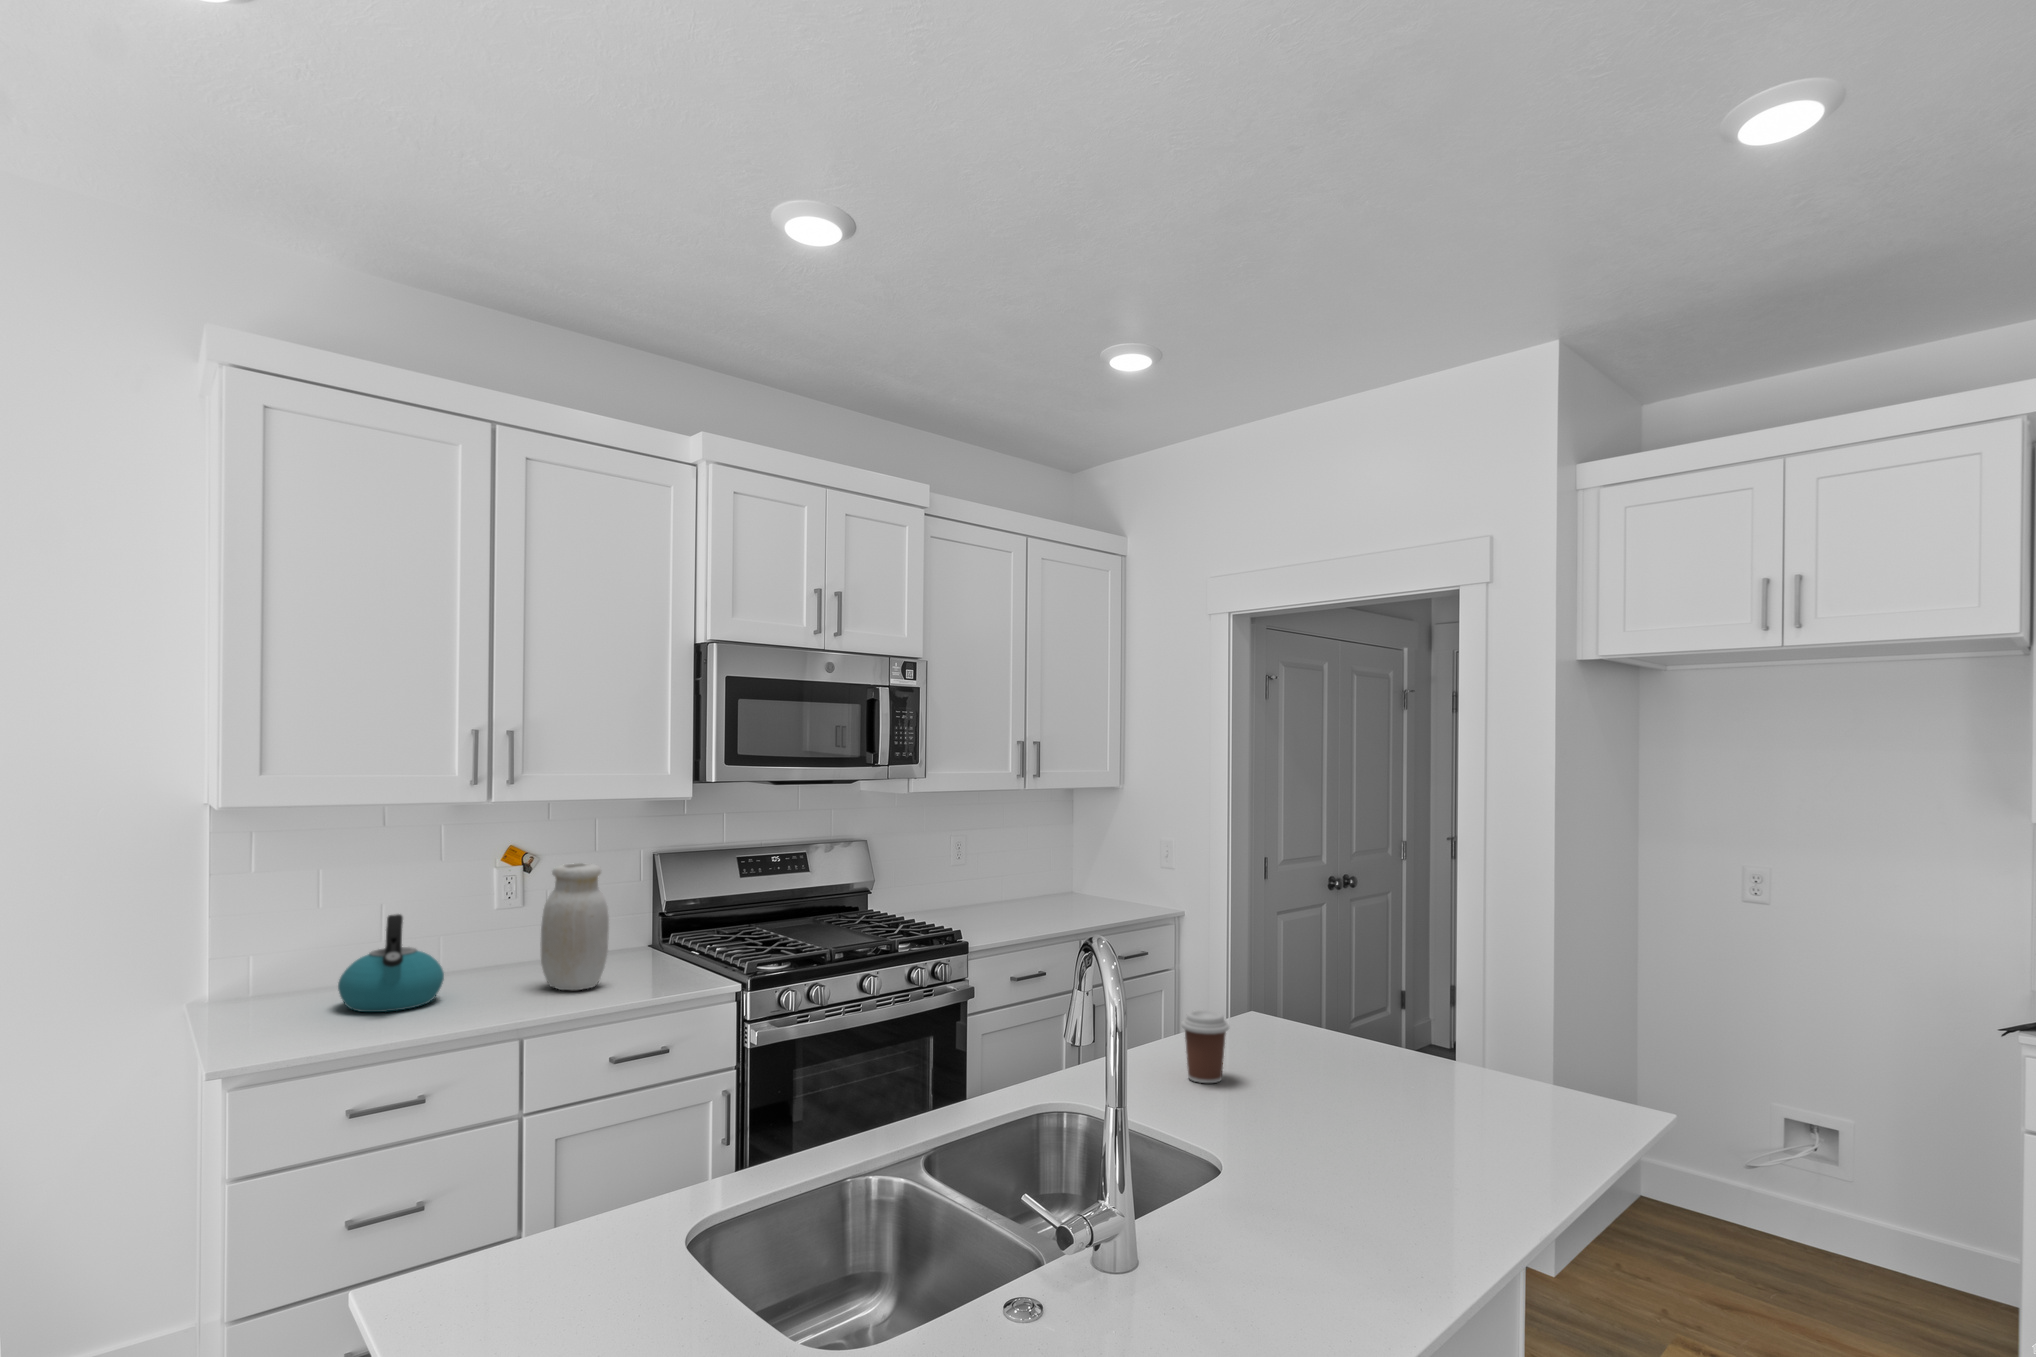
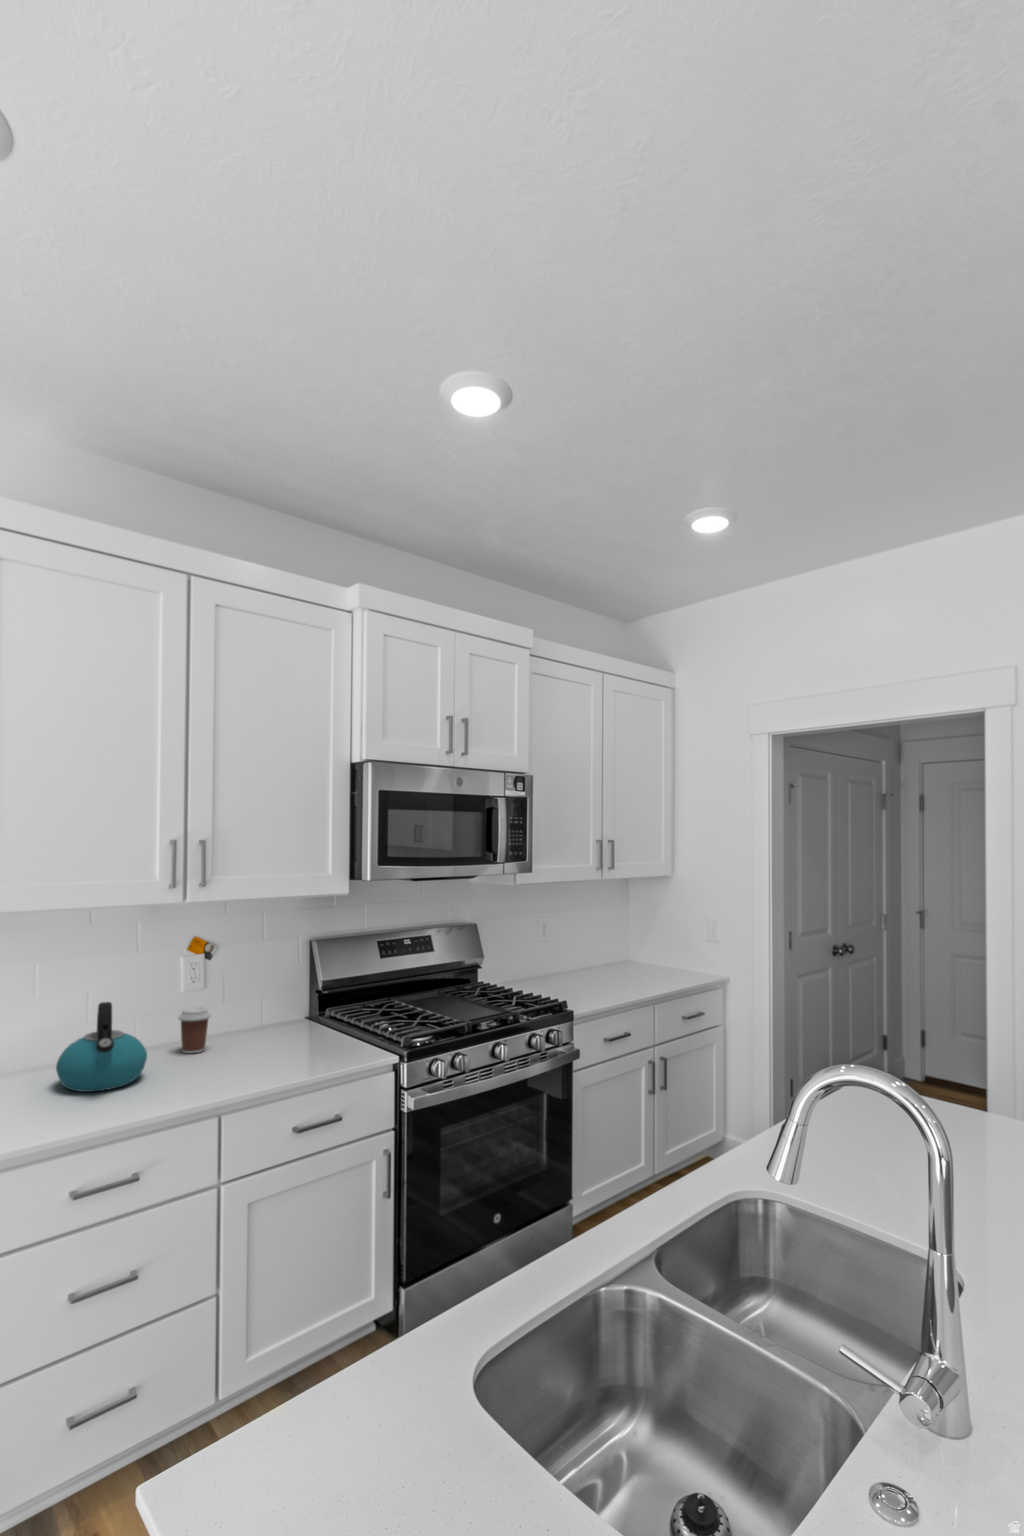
jar: present [541,863,609,990] -> none [228,953,286,1066]
coffee cup: present [1181,1010,1229,1083] -> present [178,1006,211,1053]

